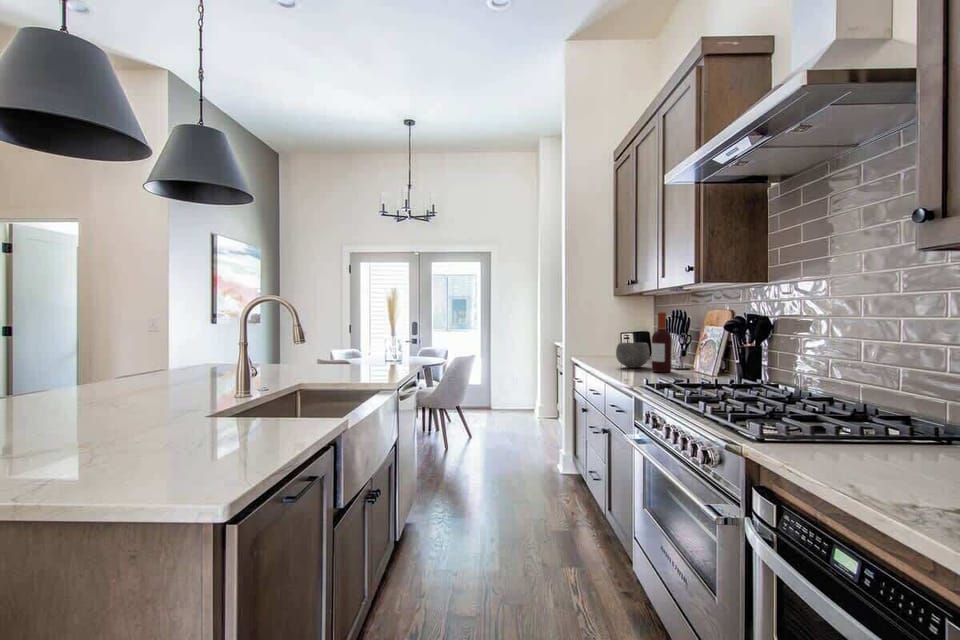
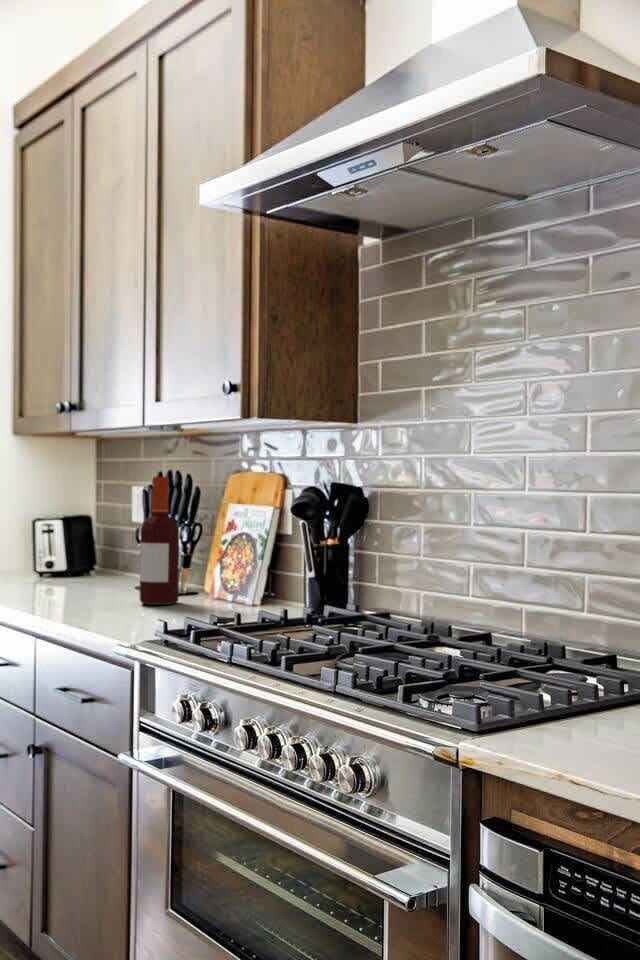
ceramic bowl: present [616,343,650,368] -> none [52,542,124,598]

